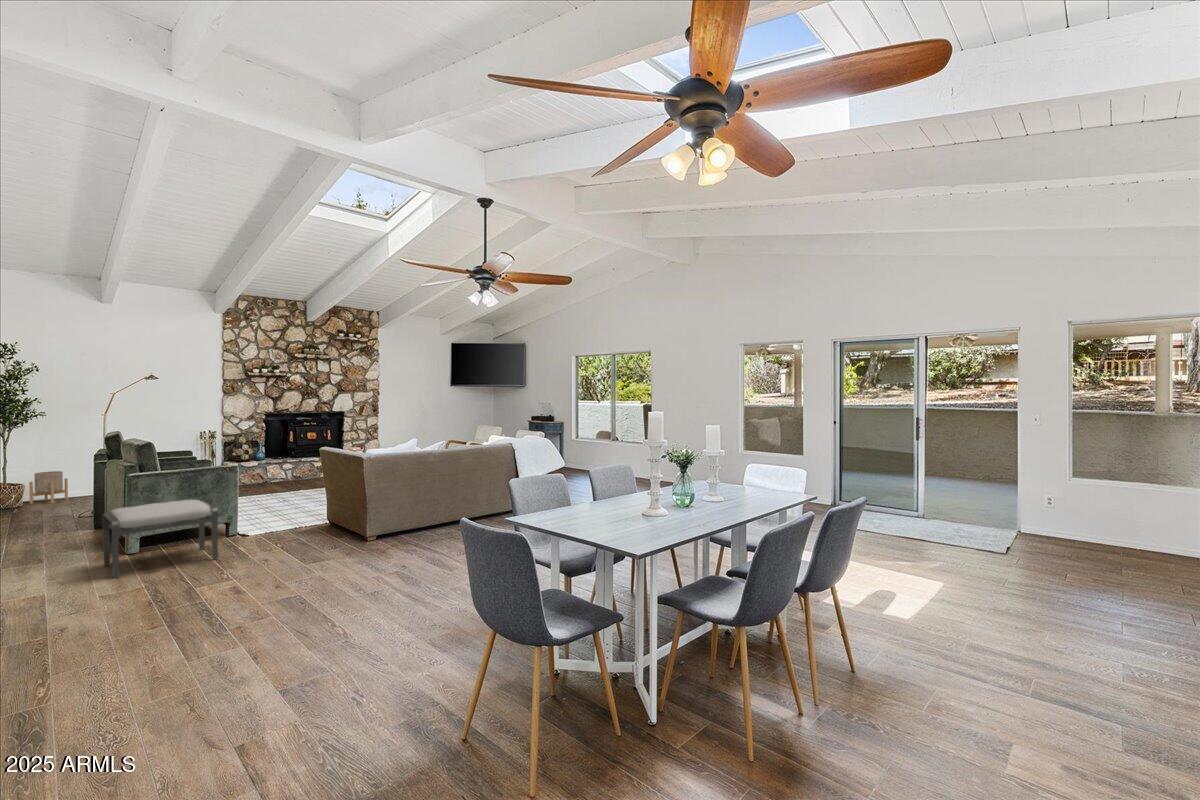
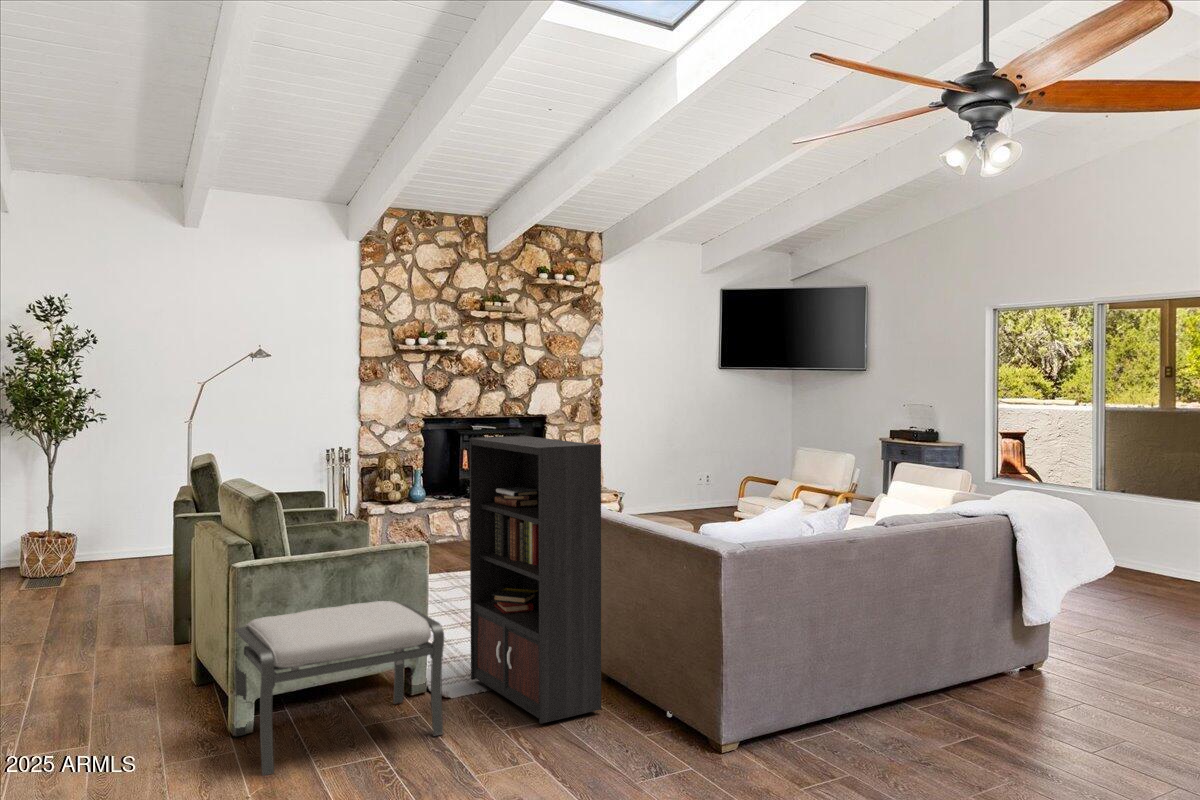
bookcase: none [246,420,340,552] -> present [470,436,672,724]
planter: present [29,471,68,504] -> none [84,515,137,571]

